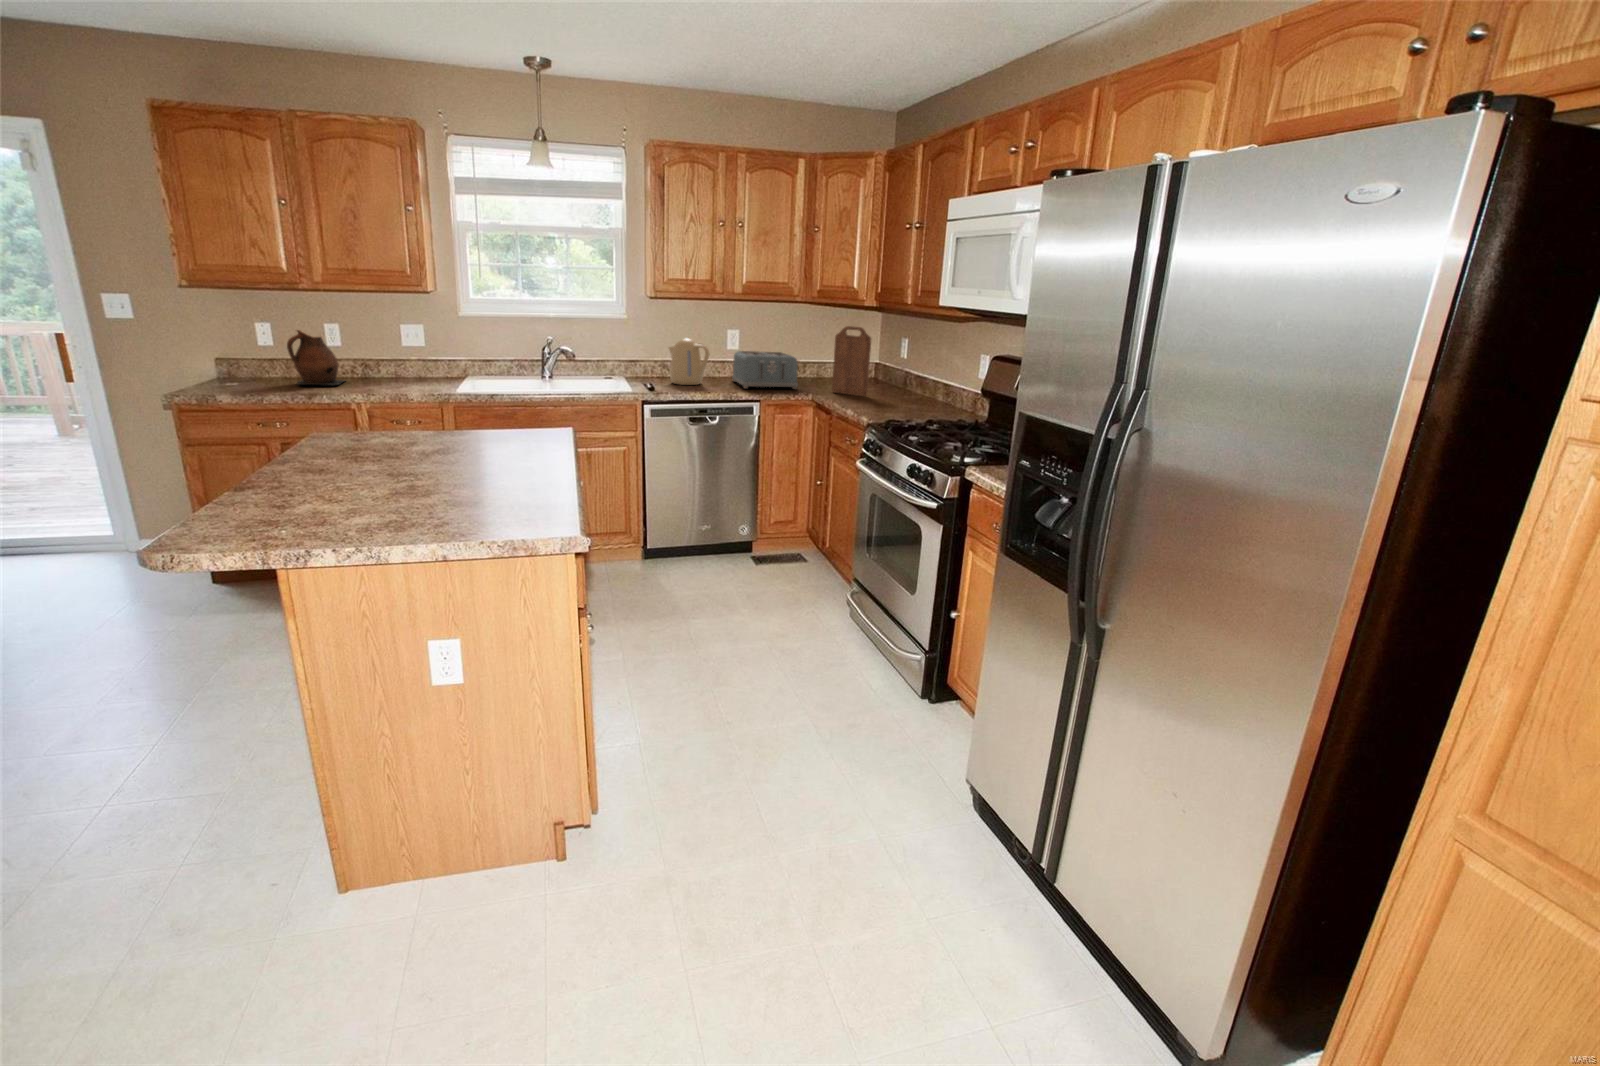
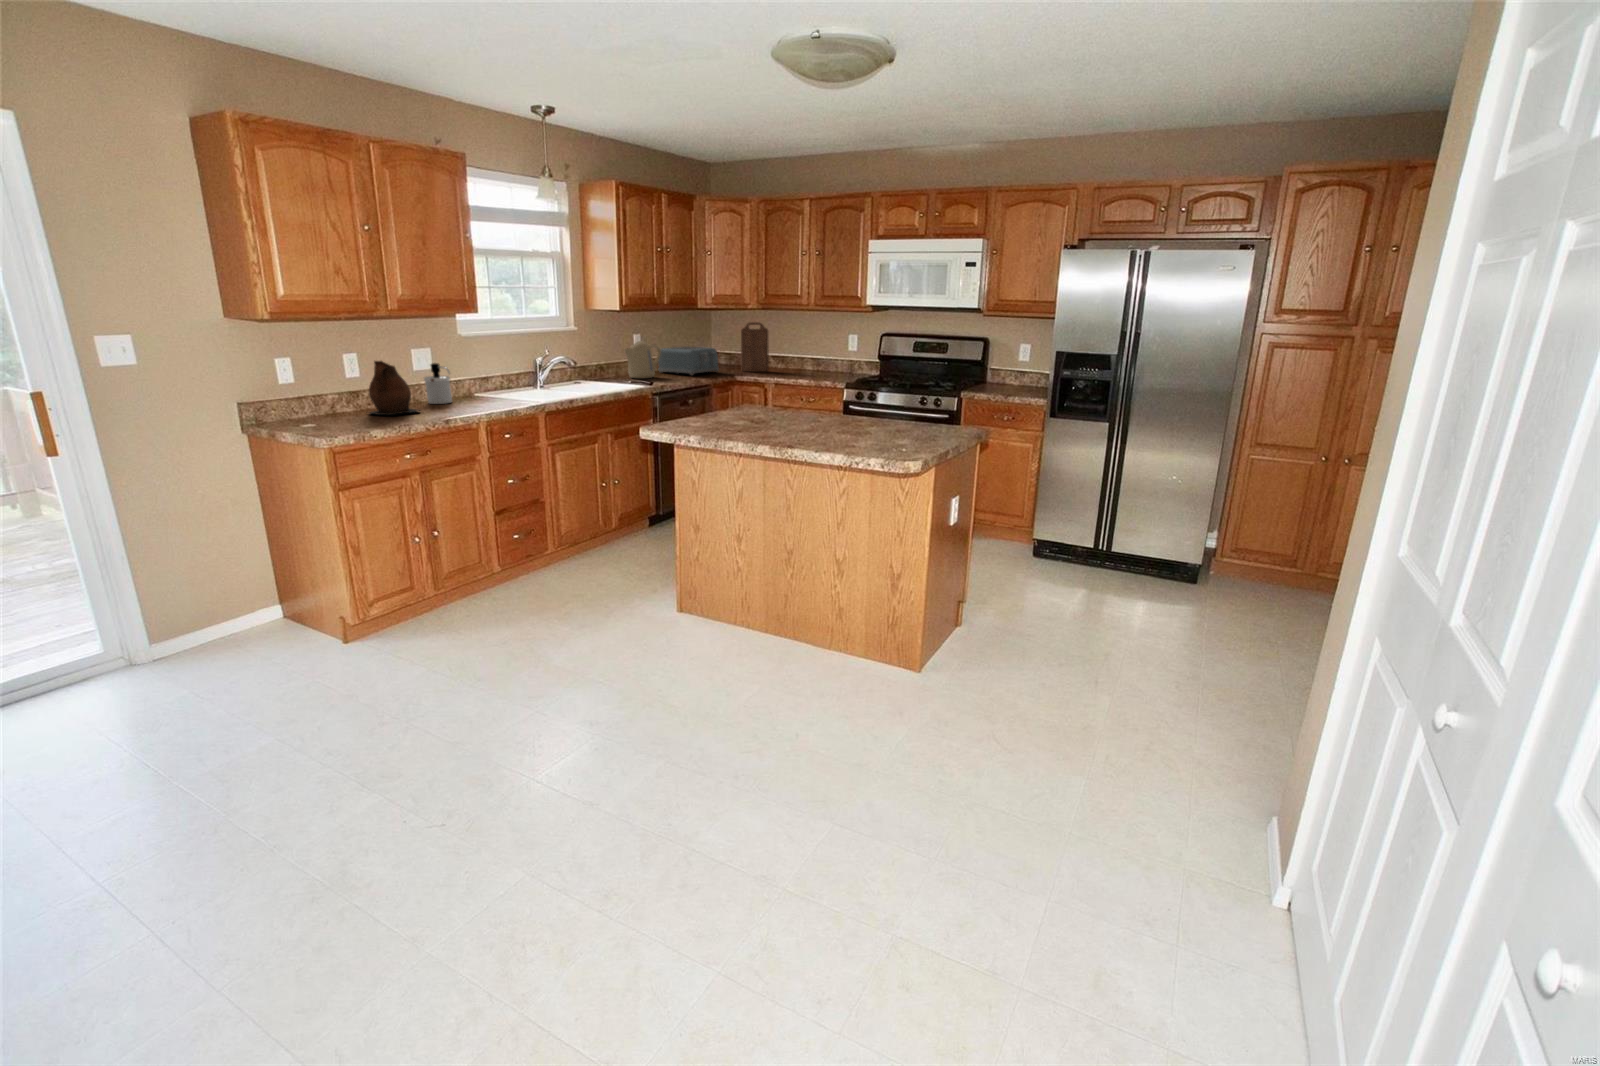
soap dispenser: none [381,340,411,382] -> present [424,363,452,404]

